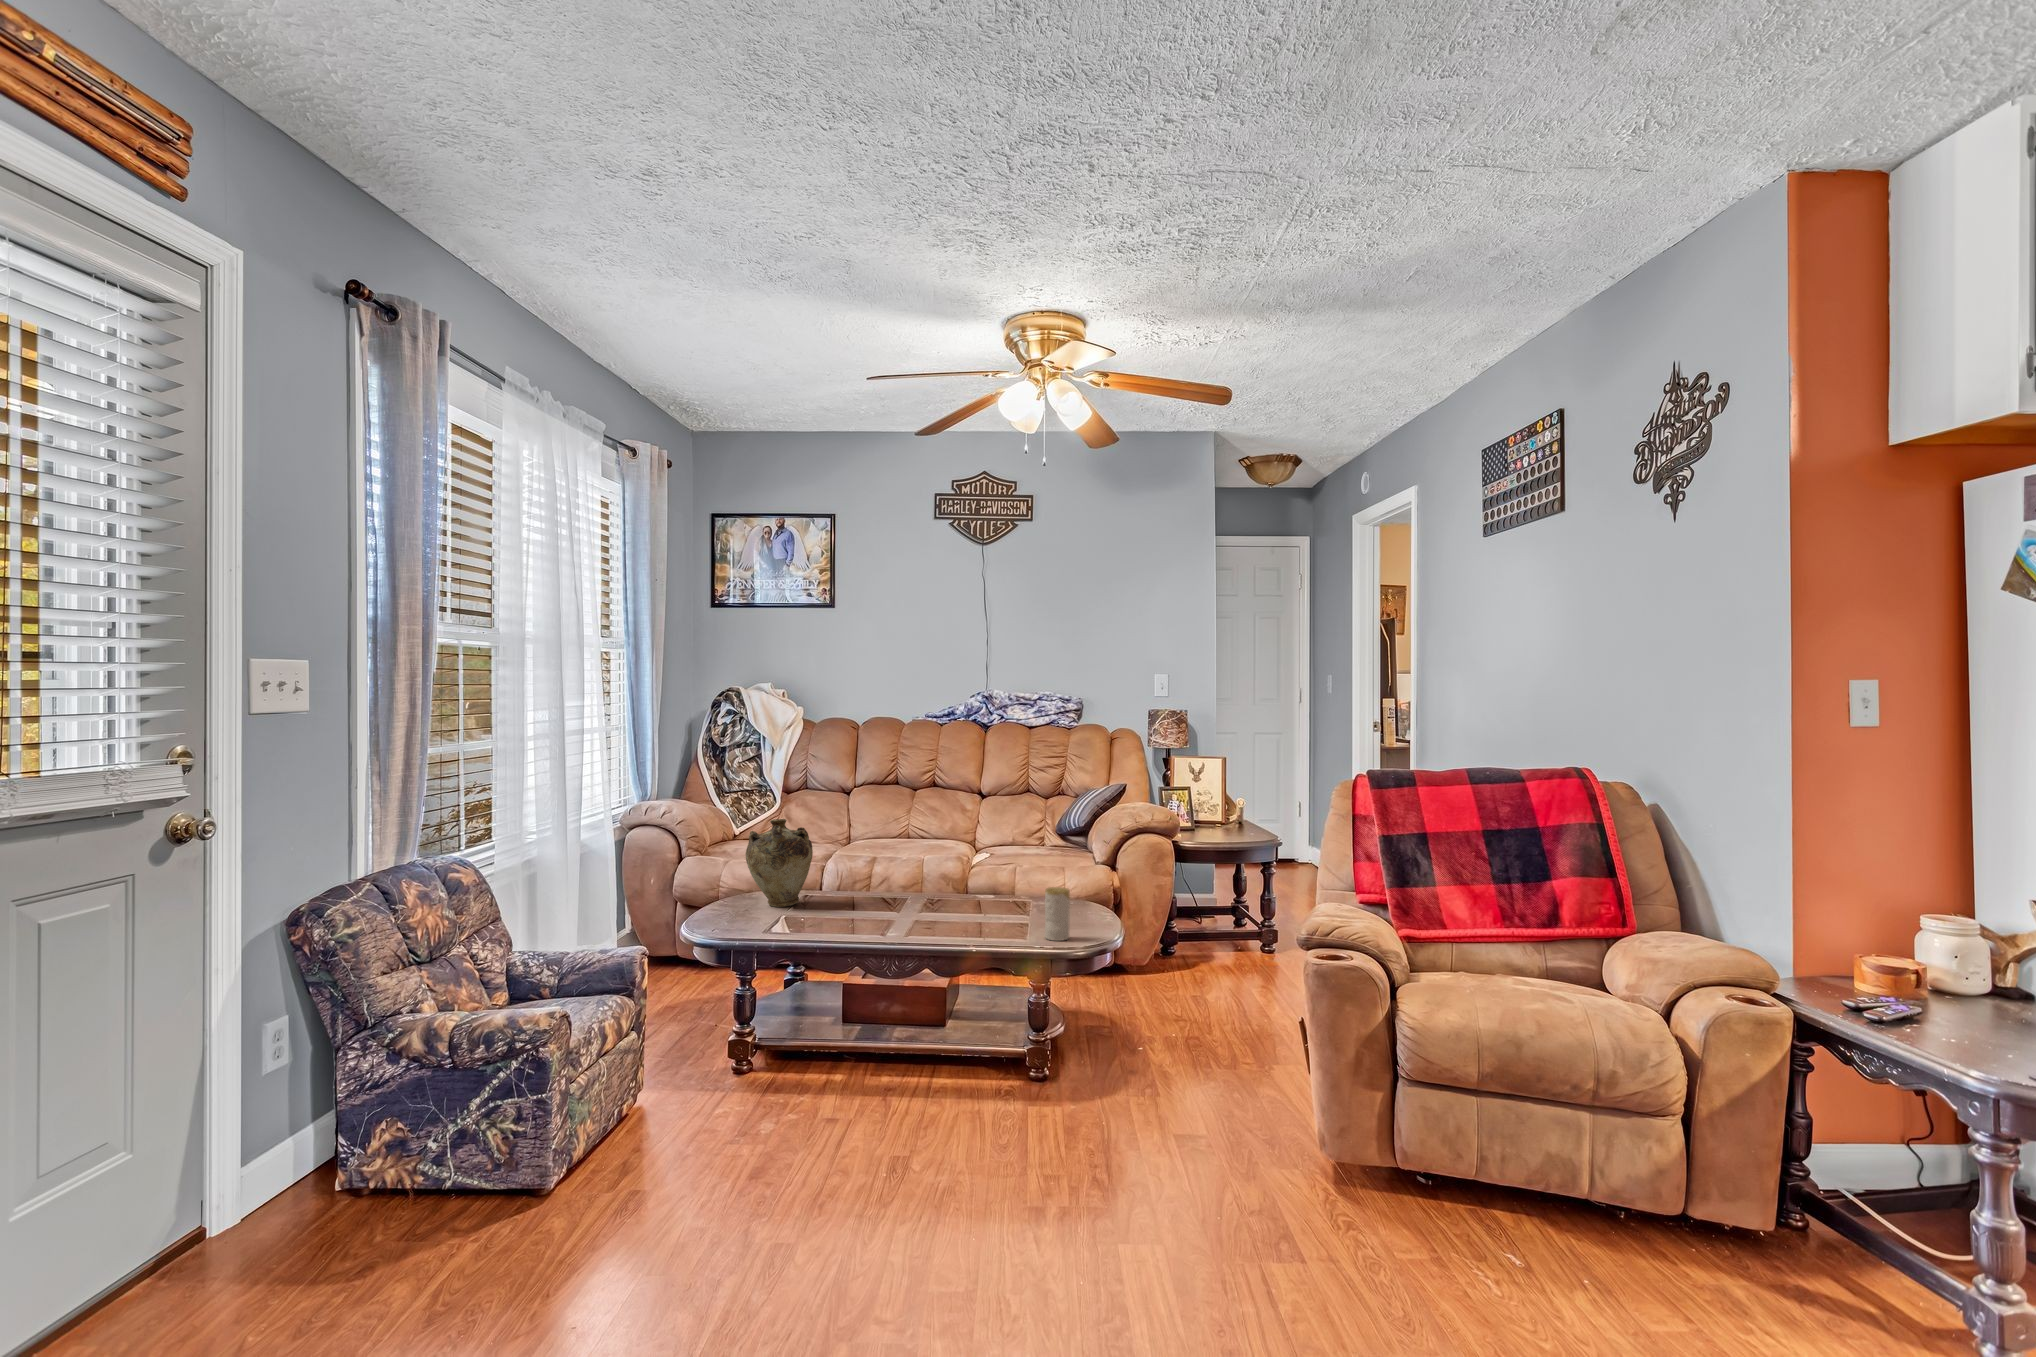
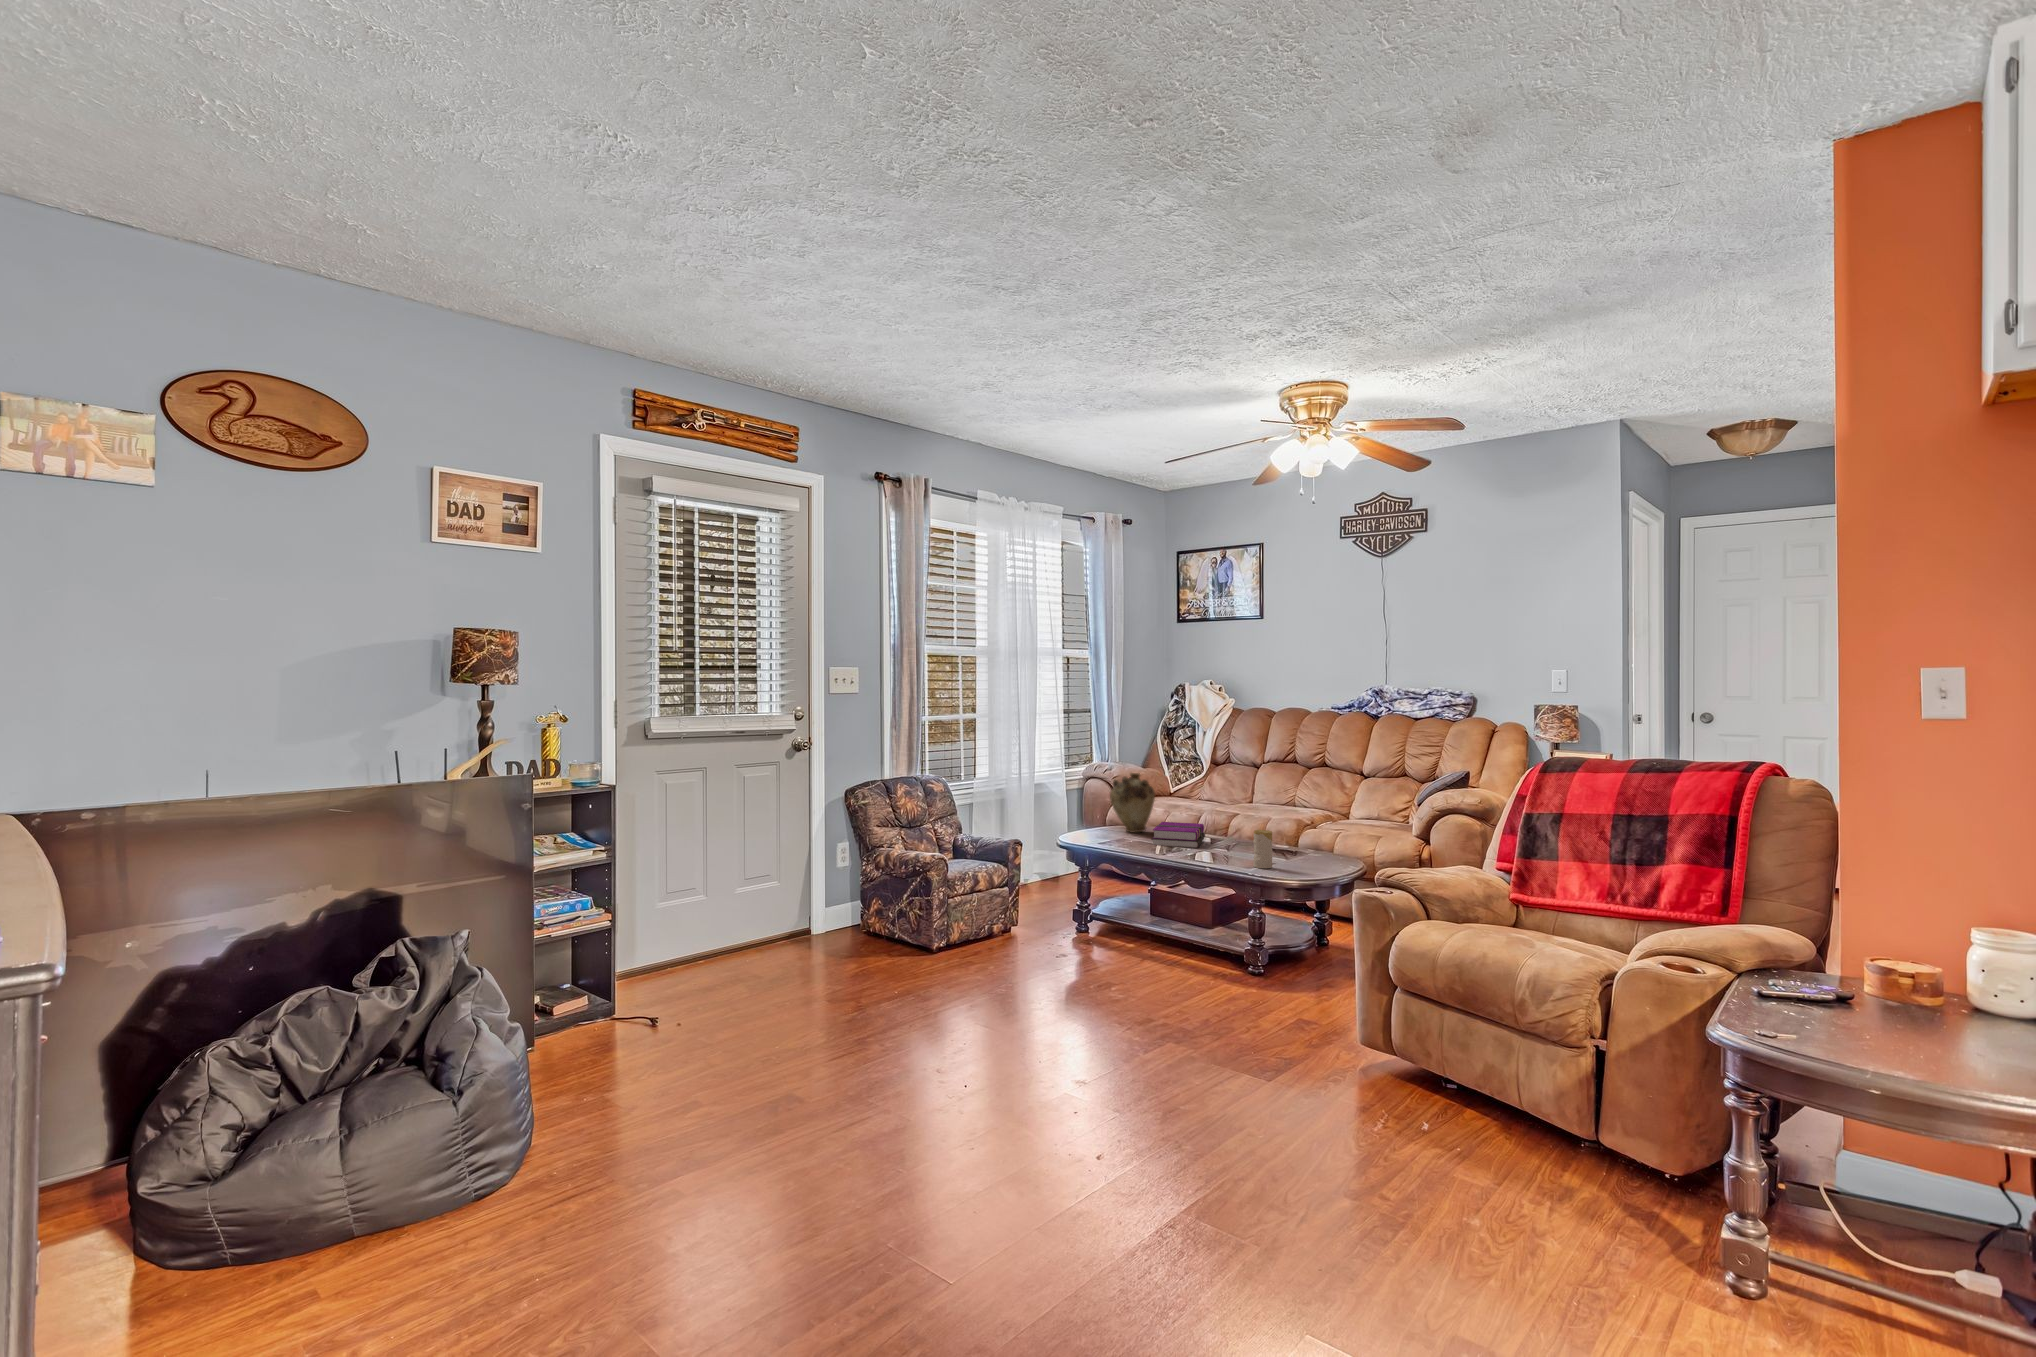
hardback book: none [834,883,919,926] -> present [1152,822,1205,848]

